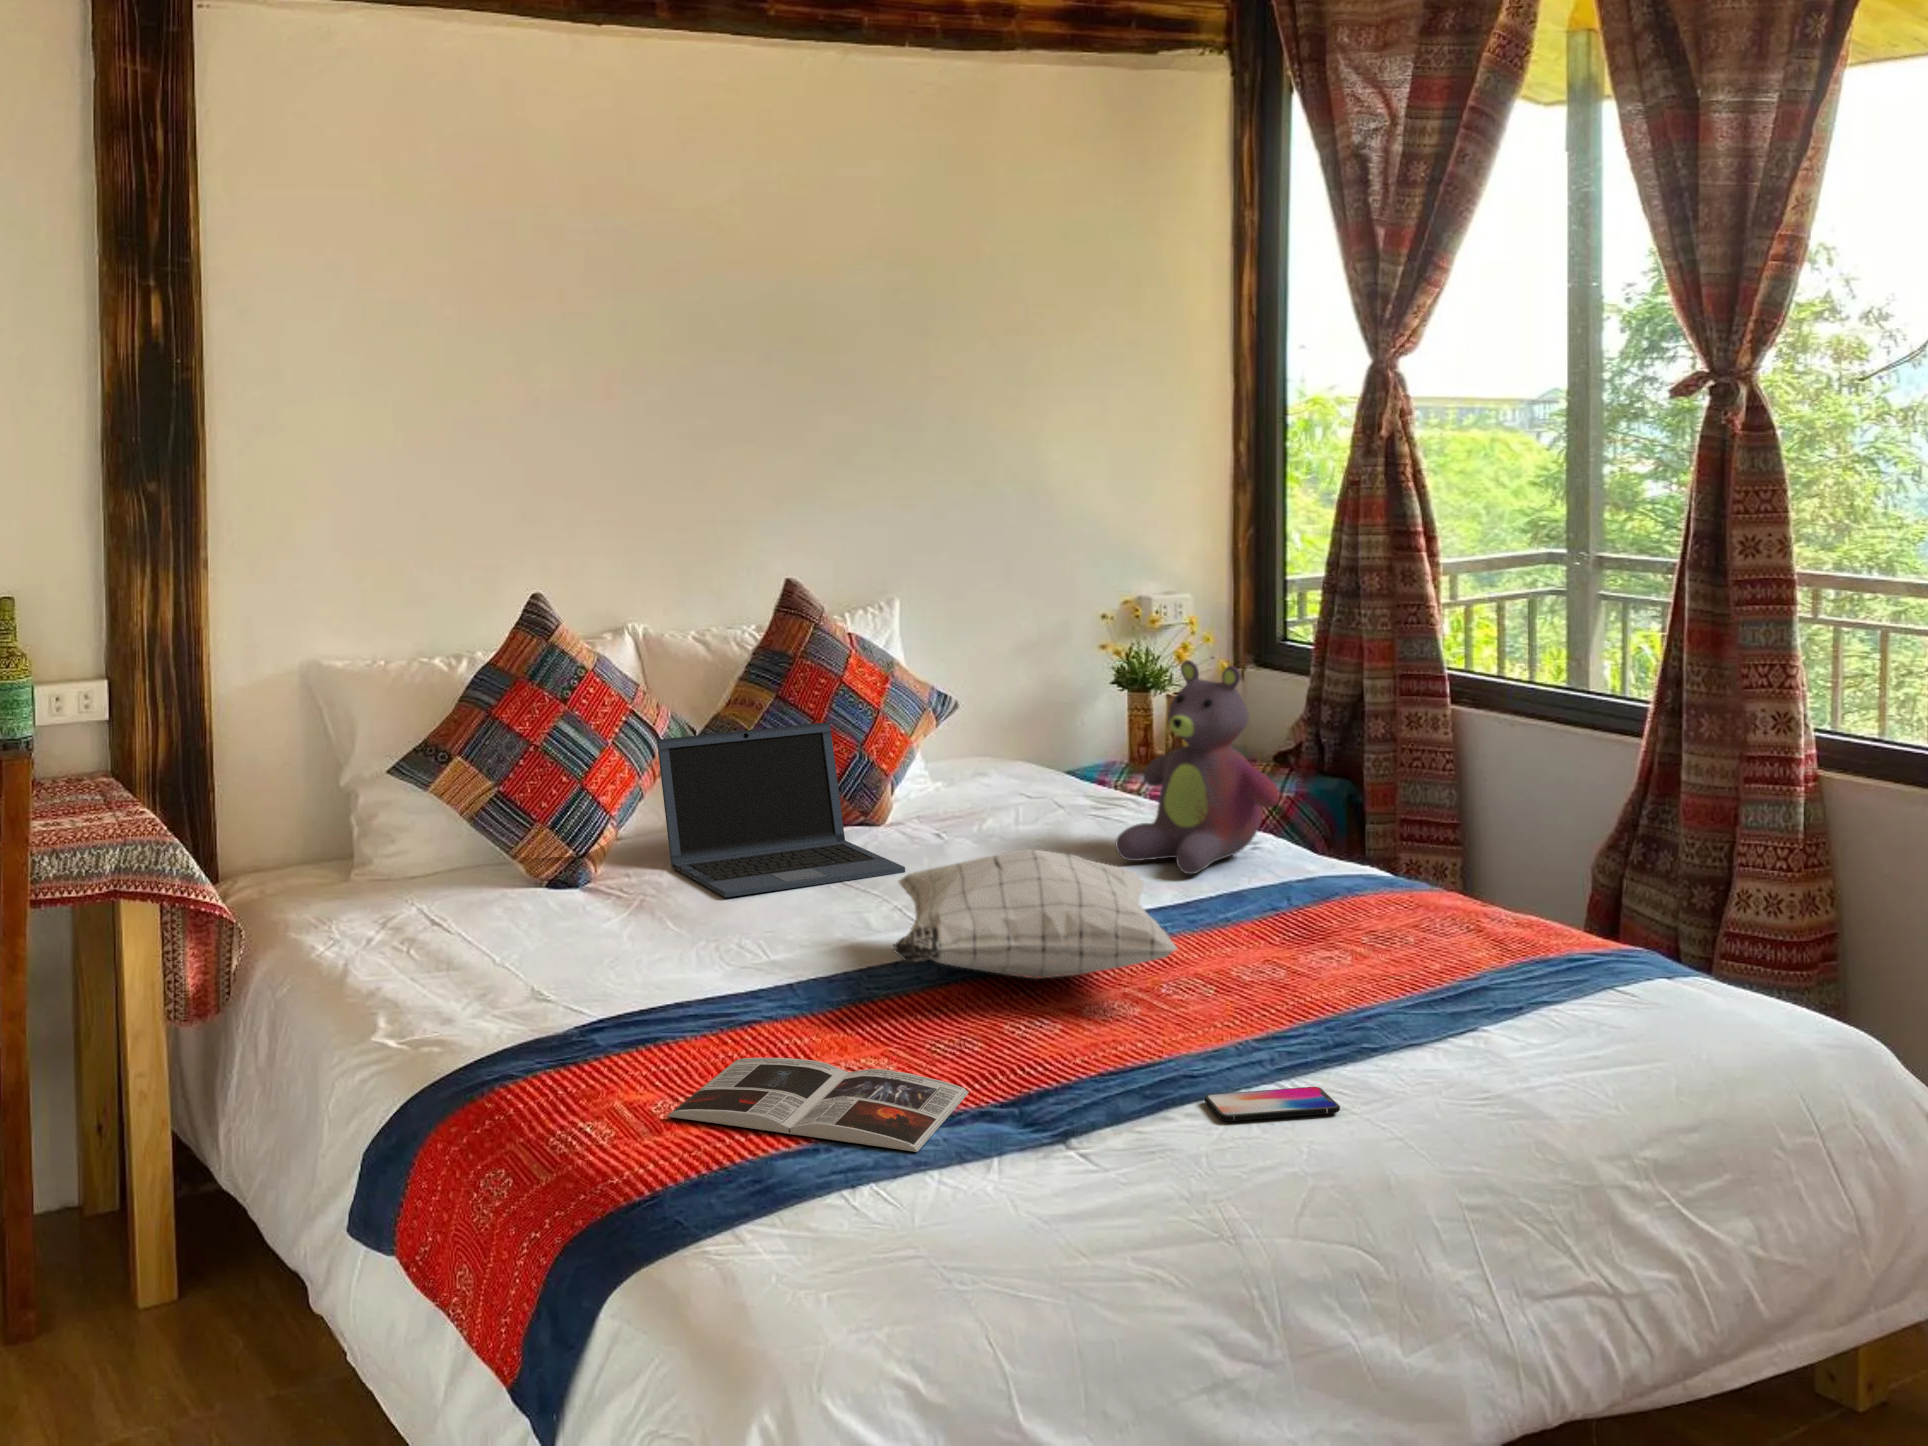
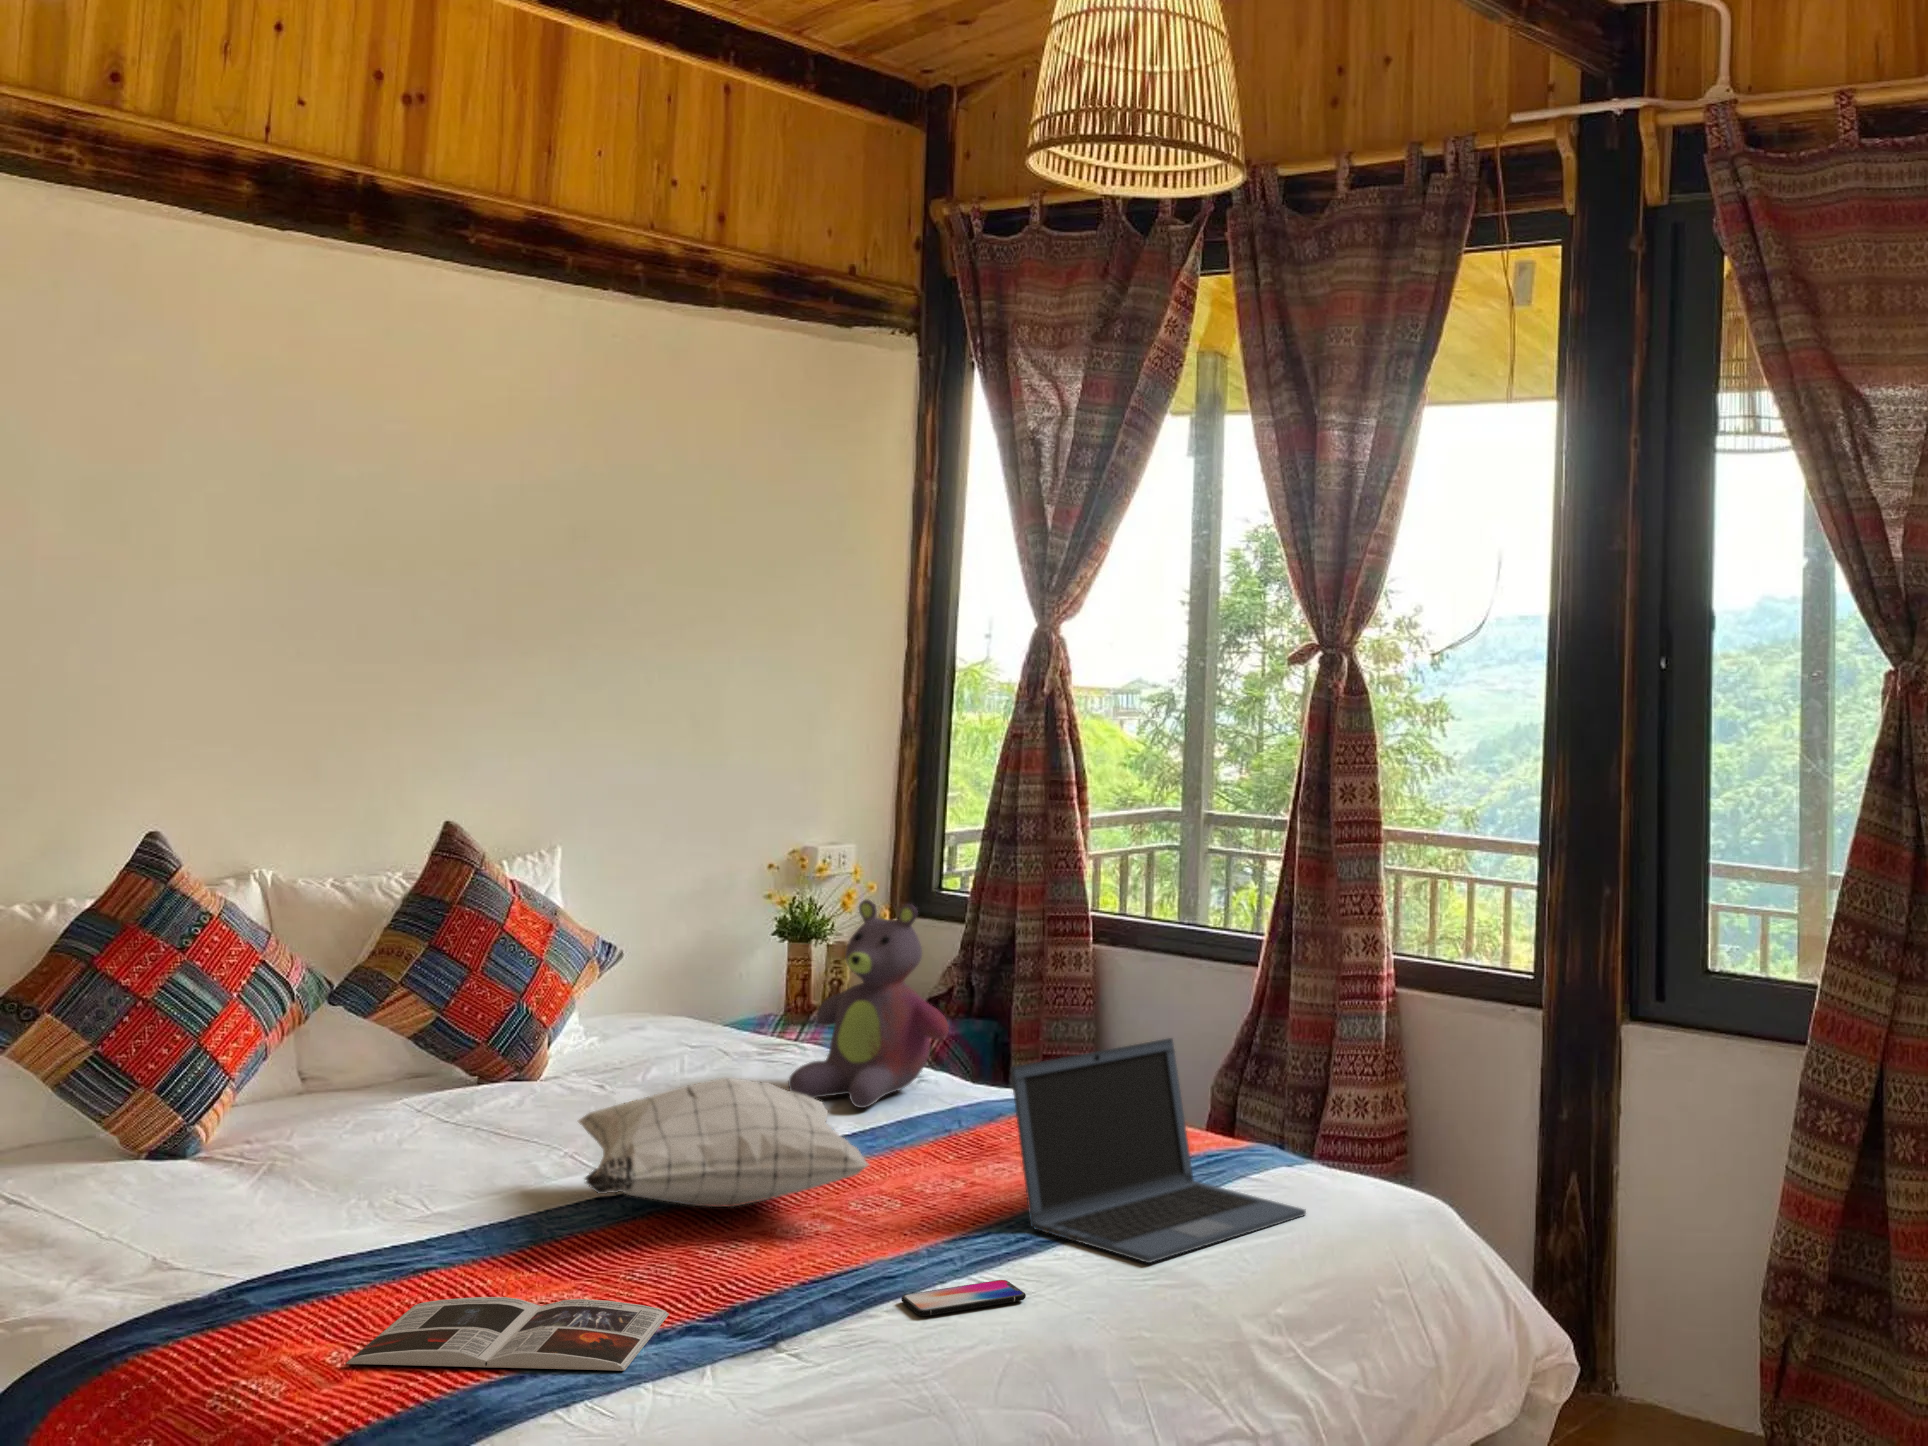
laptop: present [657,722,905,897] -> present [1011,1038,1306,1263]

